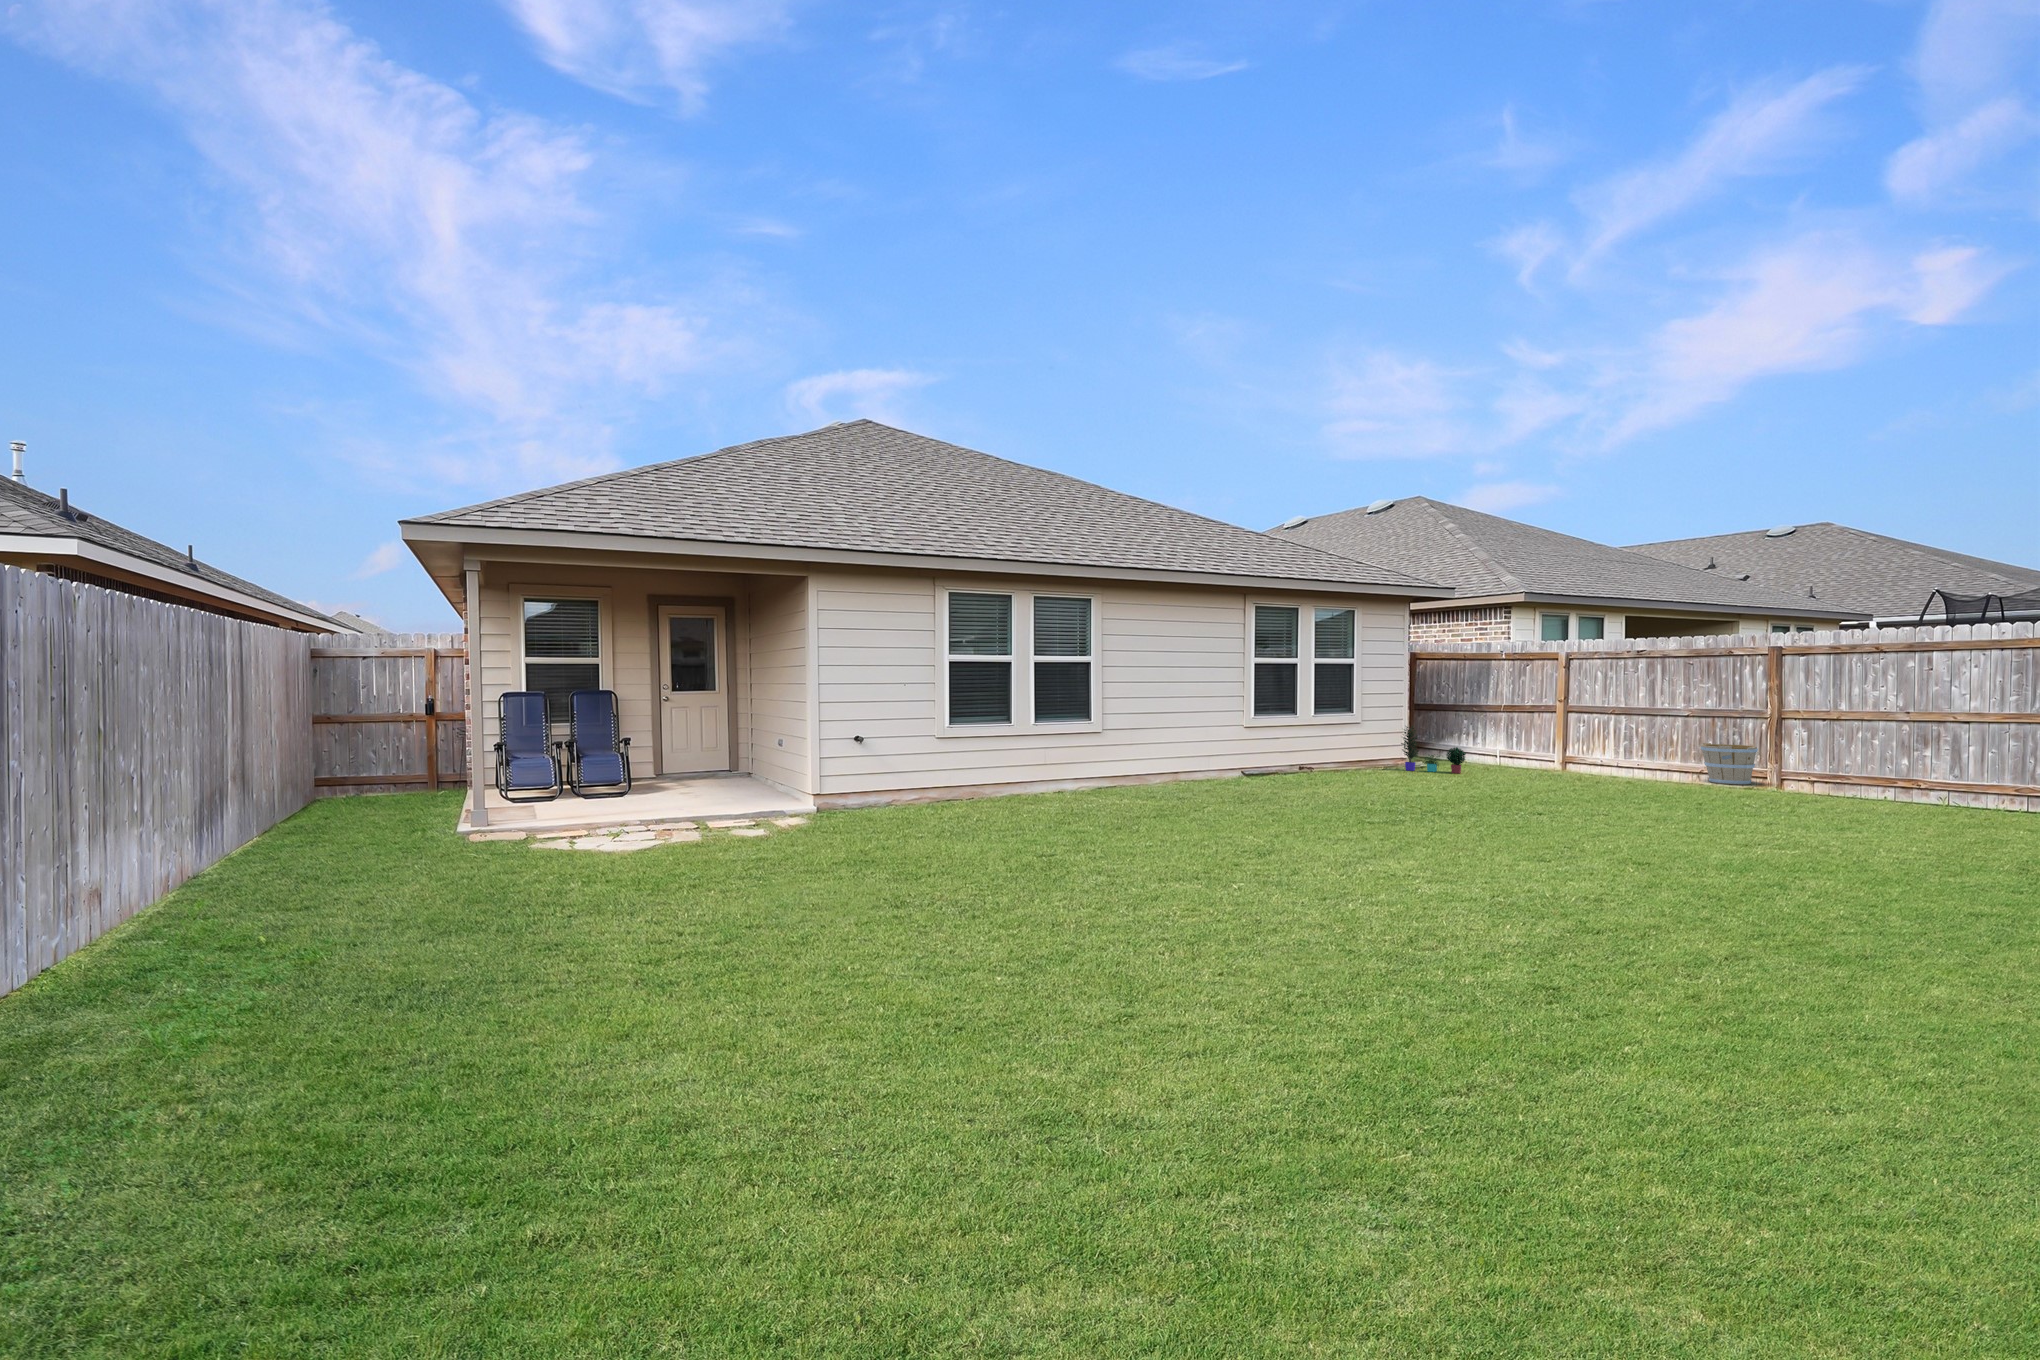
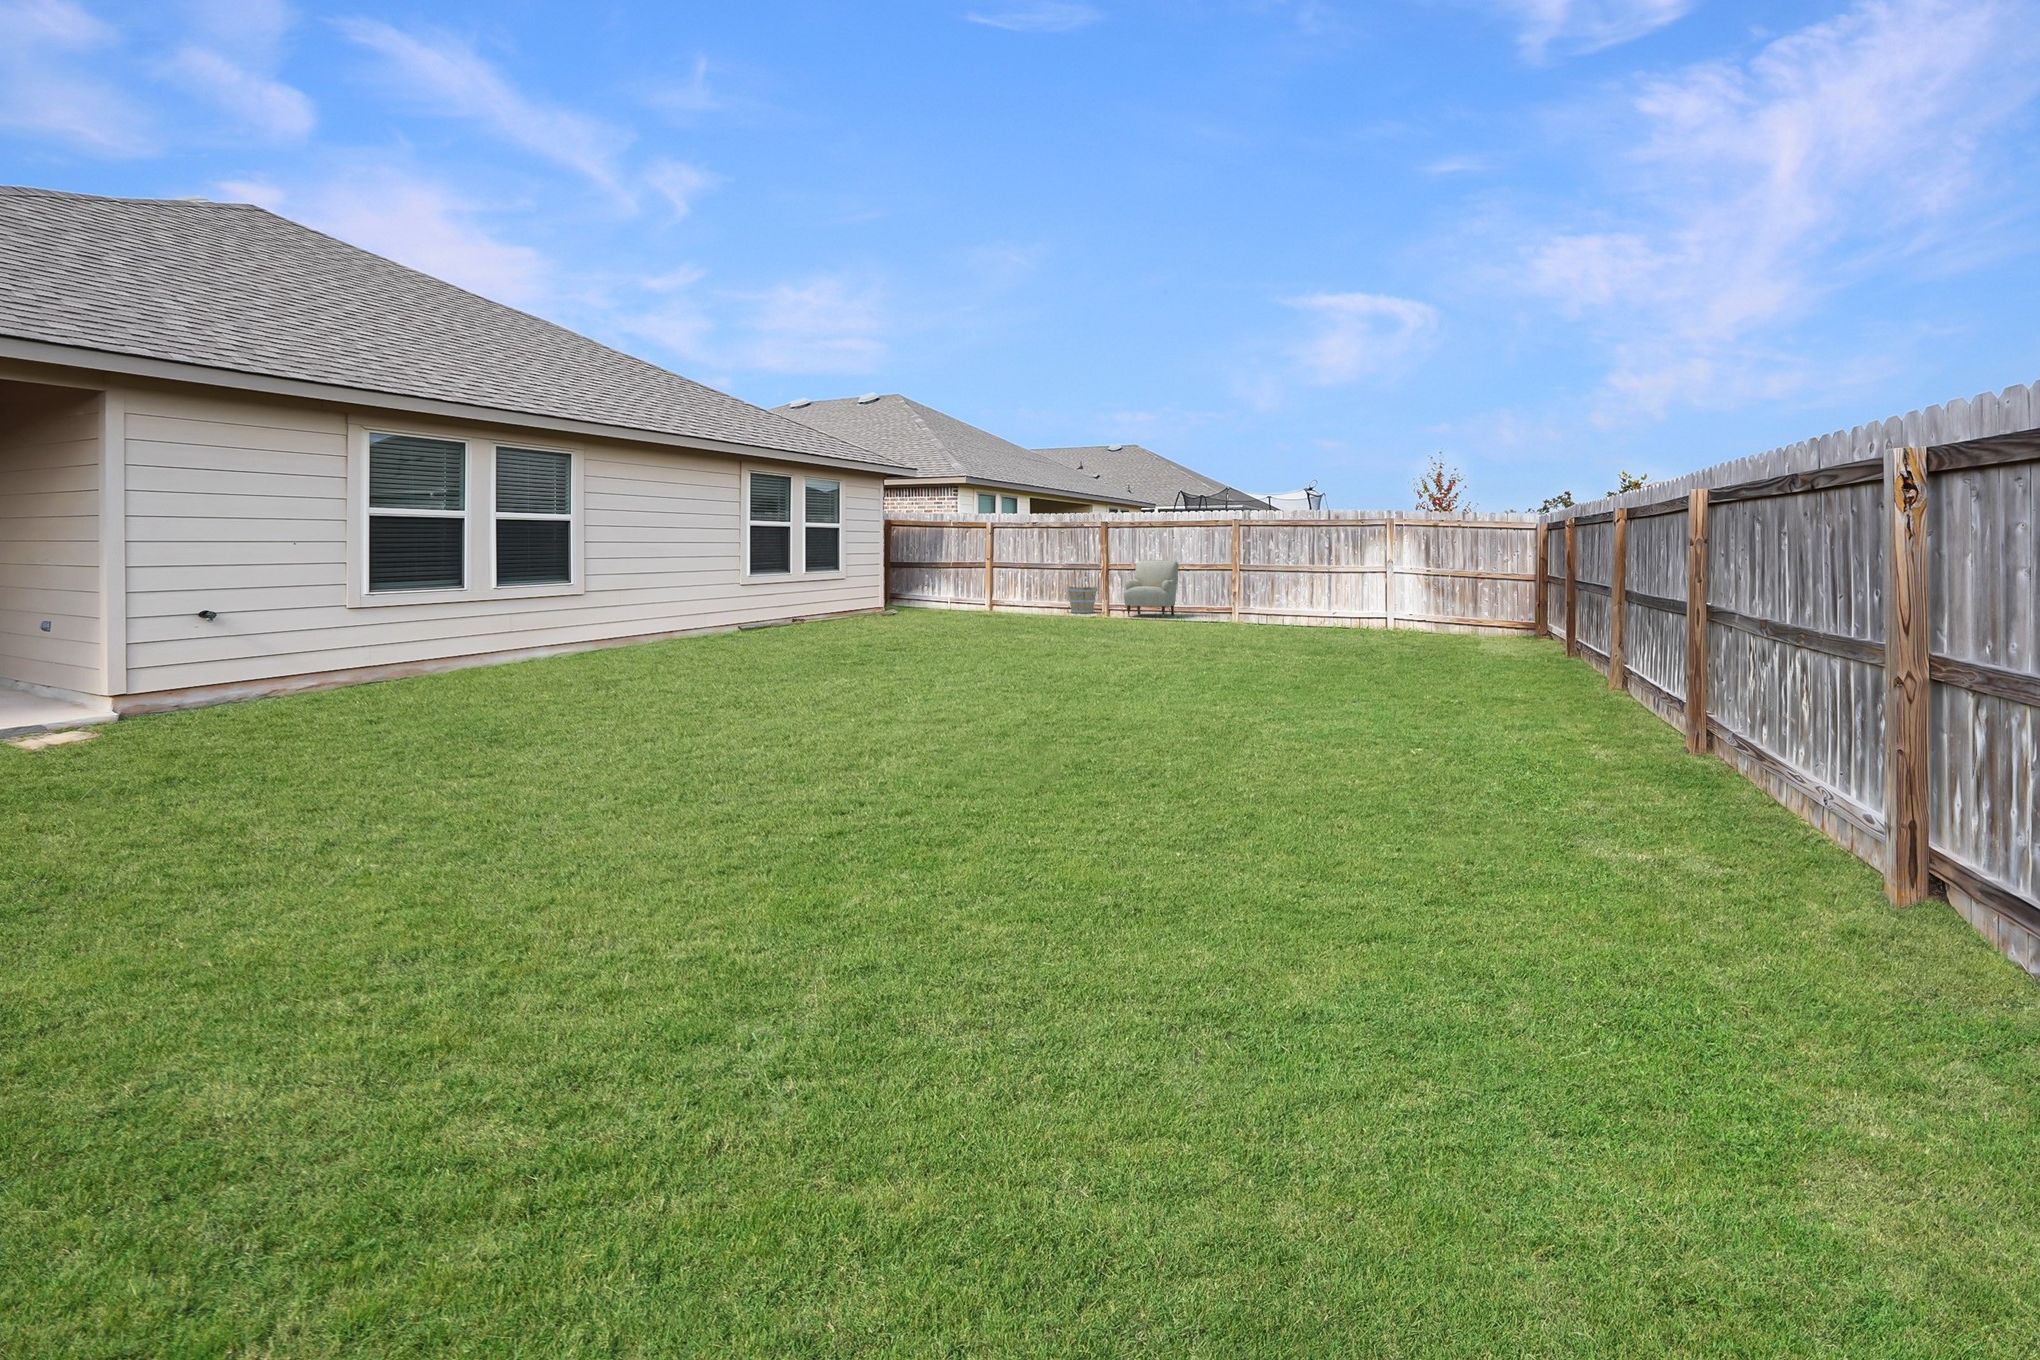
chair: none [1818,708,1932,803] -> present [1124,560,1179,617]
potted plant: present [1401,726,1466,773] -> none [877,579,924,615]

